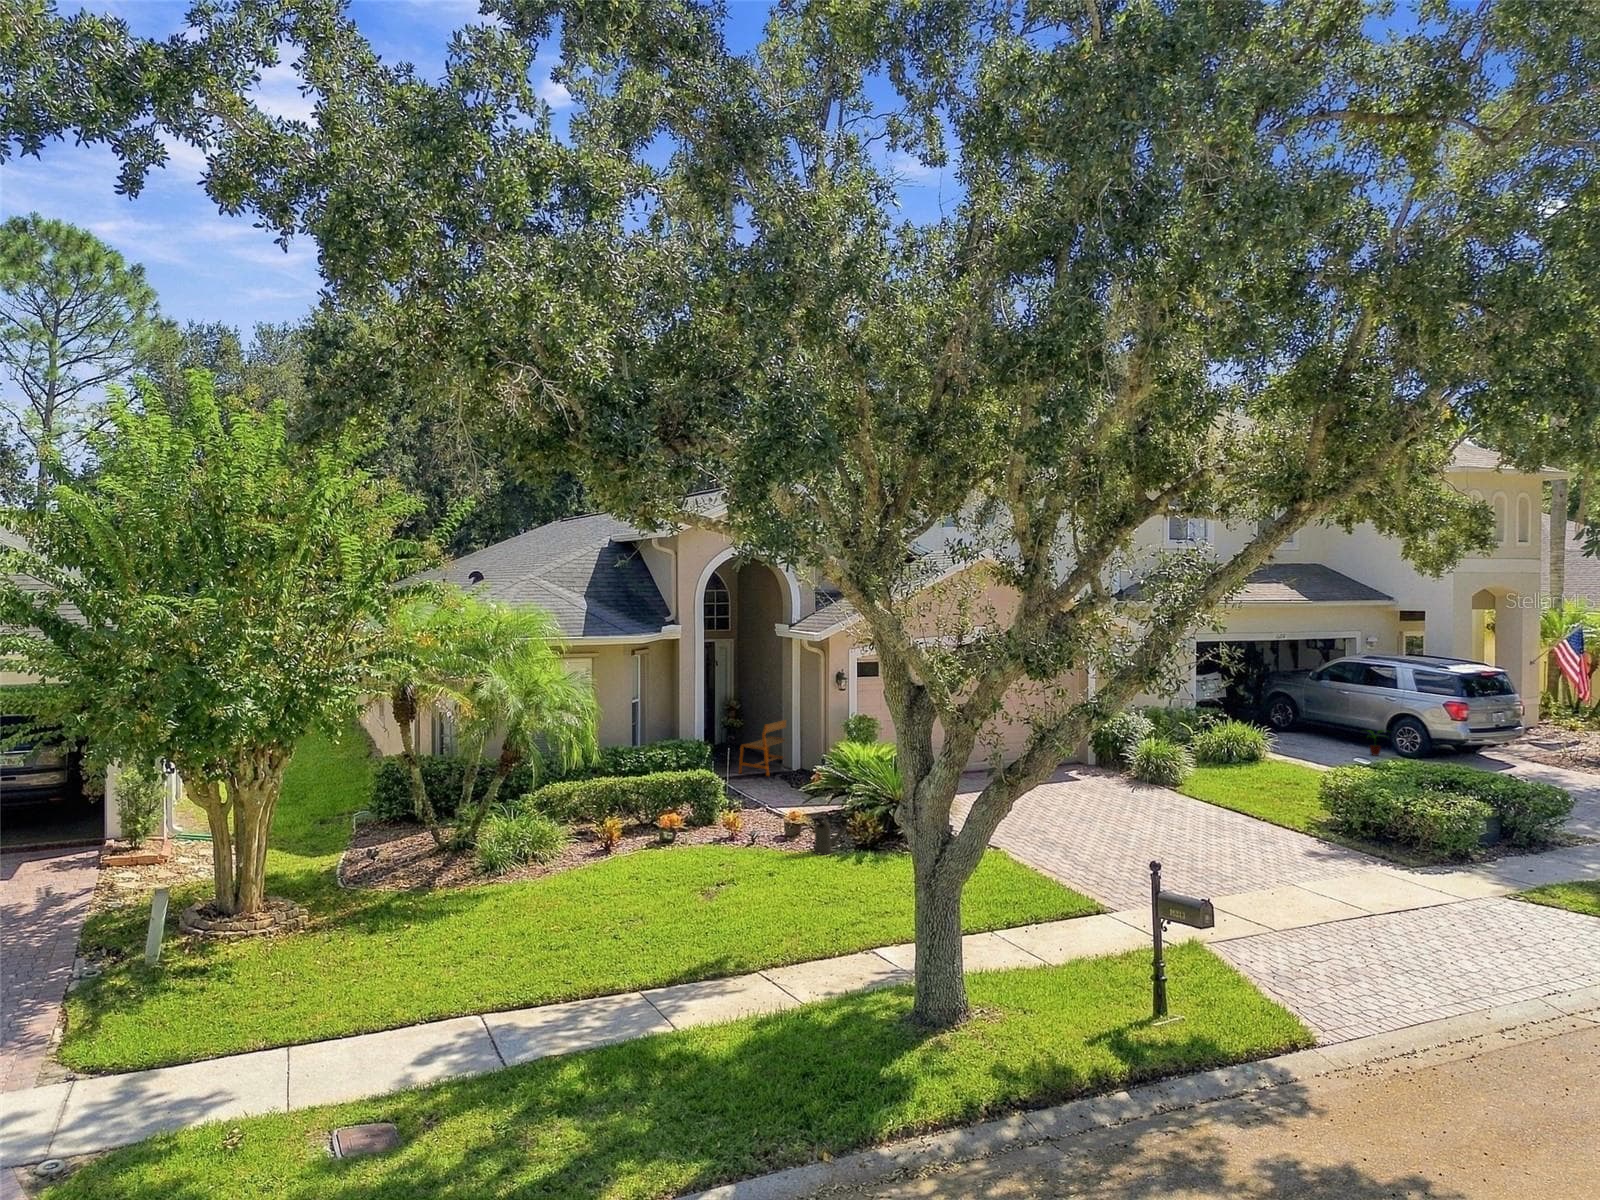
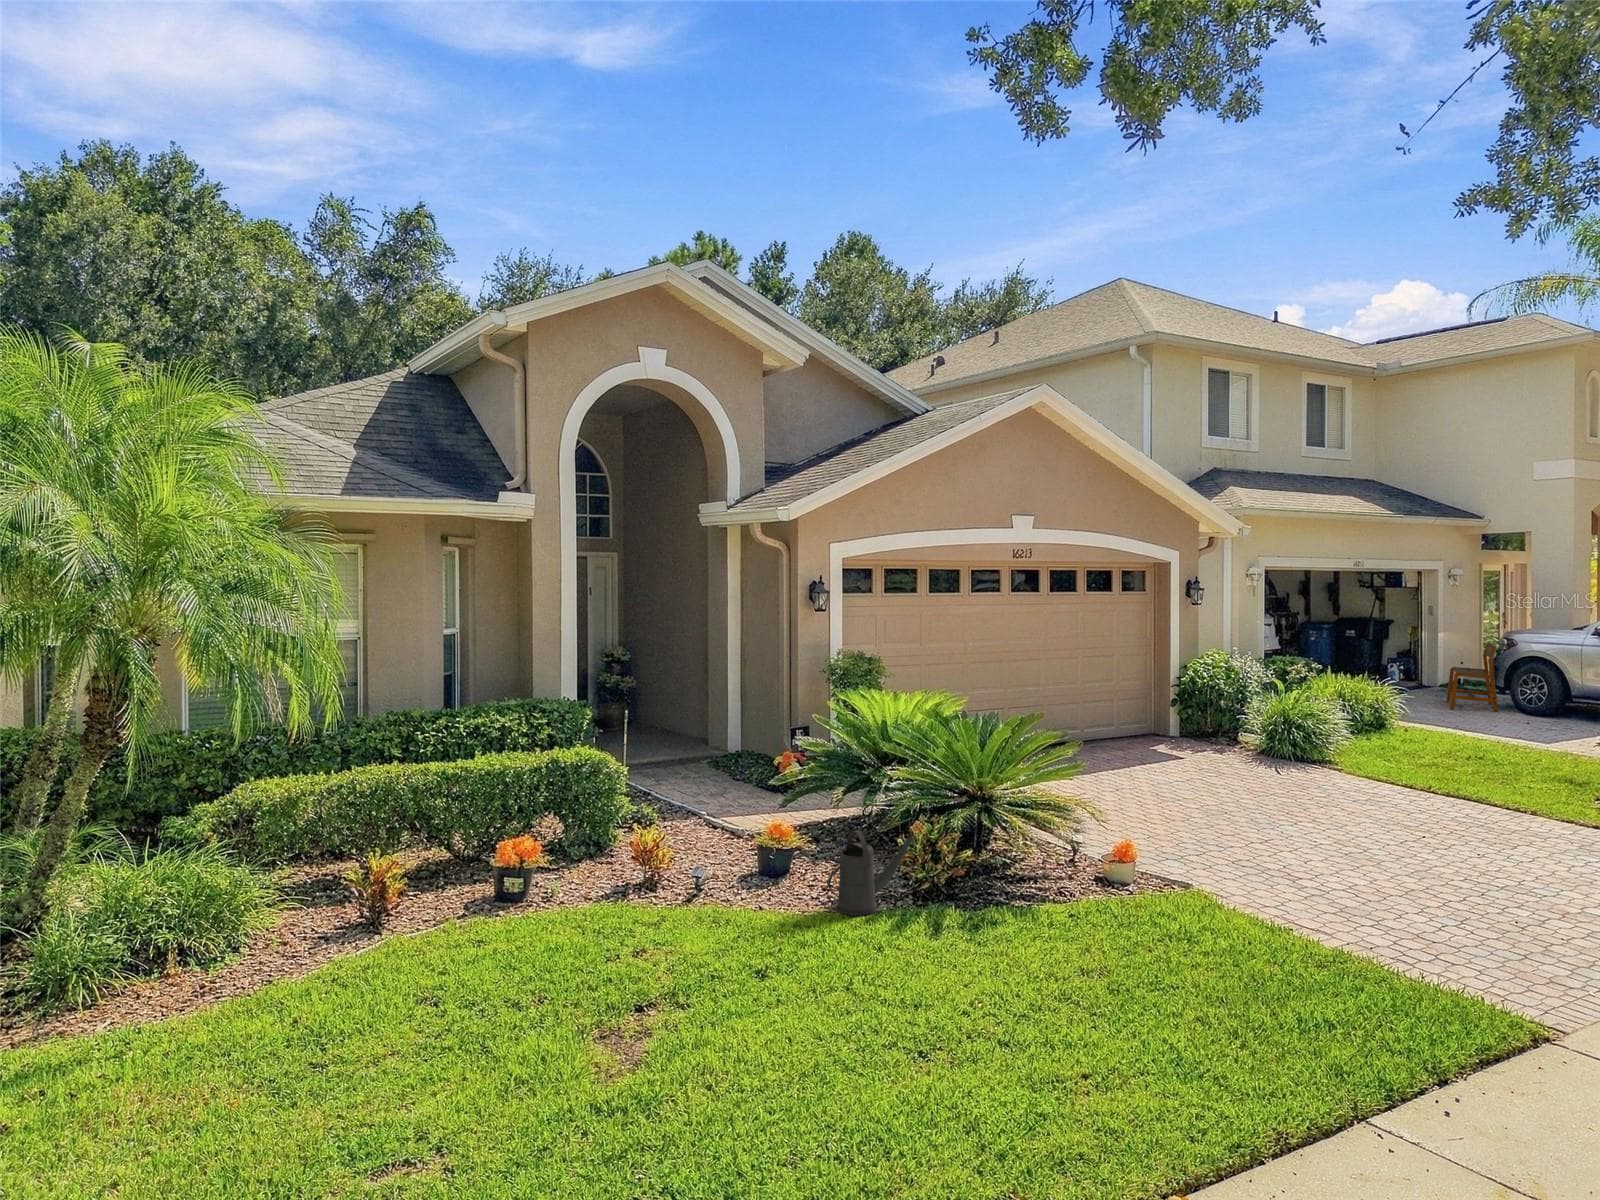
bench: present [739,720,786,776] -> present [1447,642,1498,711]
potted plant: present [1368,730,1385,756] -> none [1524,679,1573,716]

